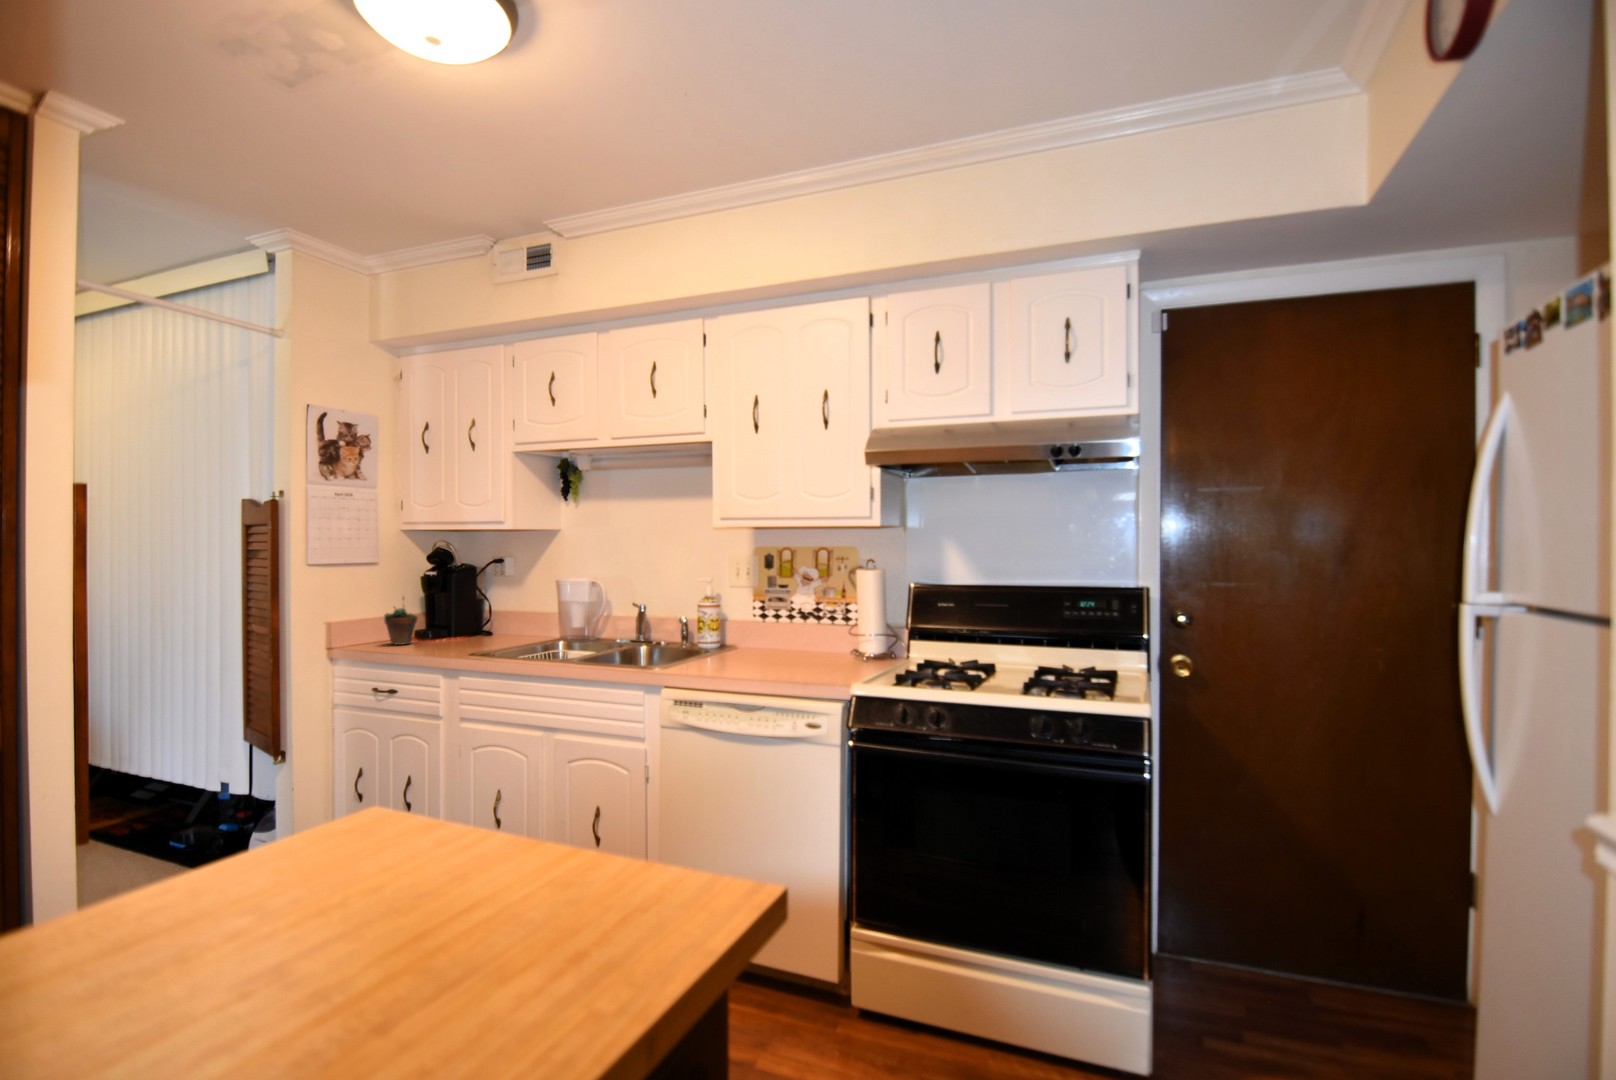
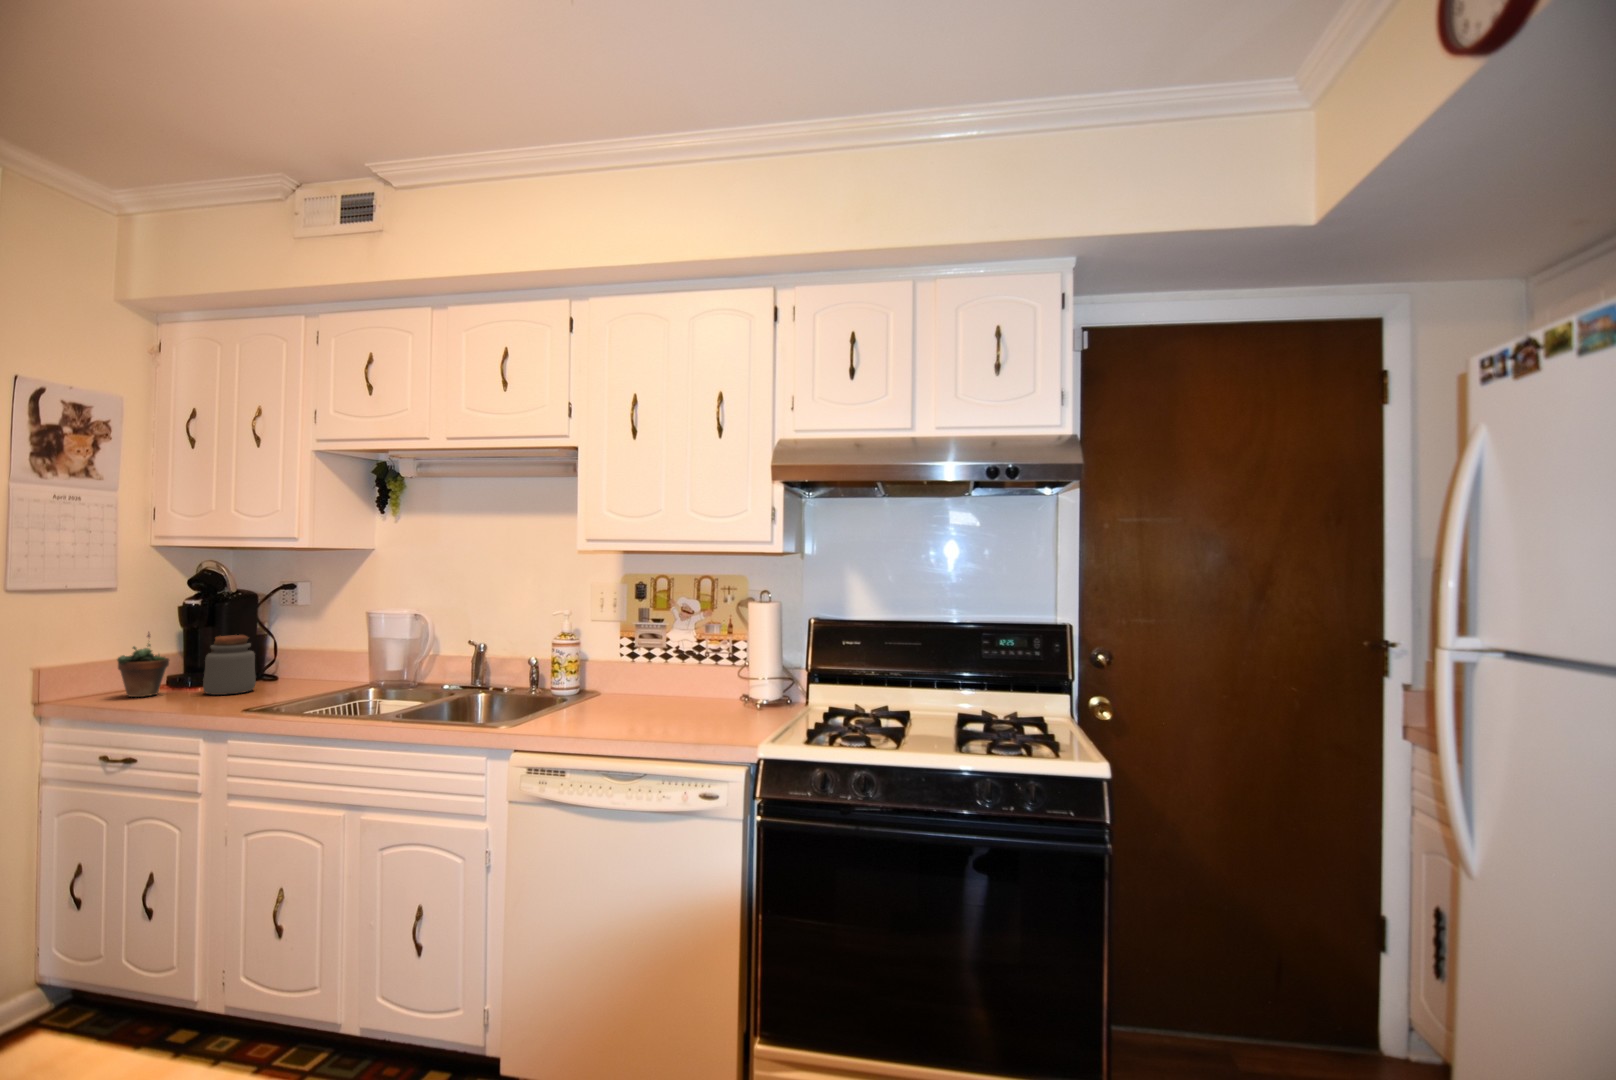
jar: none [441,599,477,644] -> present [203,635,256,695]

